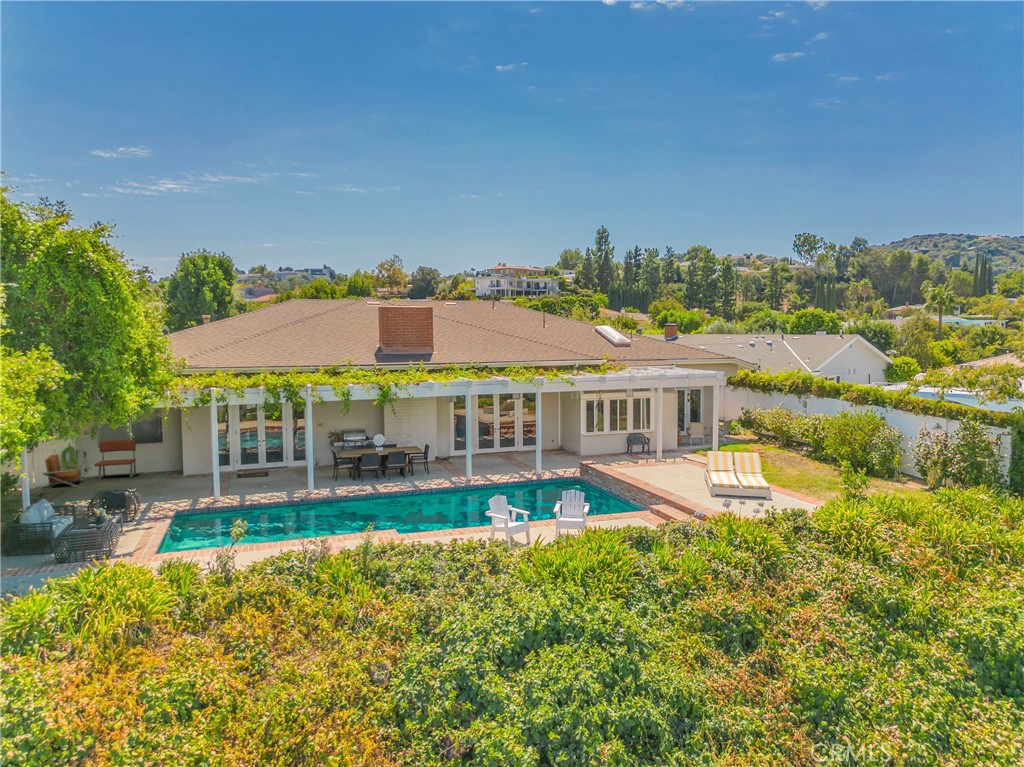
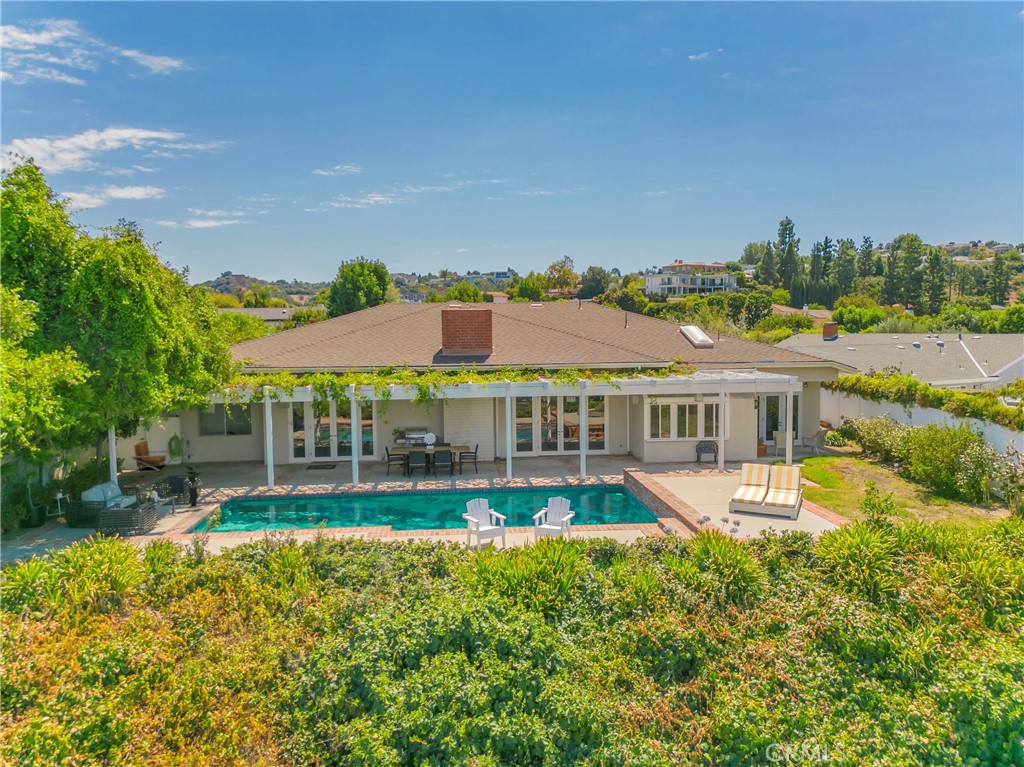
bench: present [94,440,136,479] -> none [177,430,214,465]
potted plant: none [129,480,150,522] -> present [186,466,200,505]

